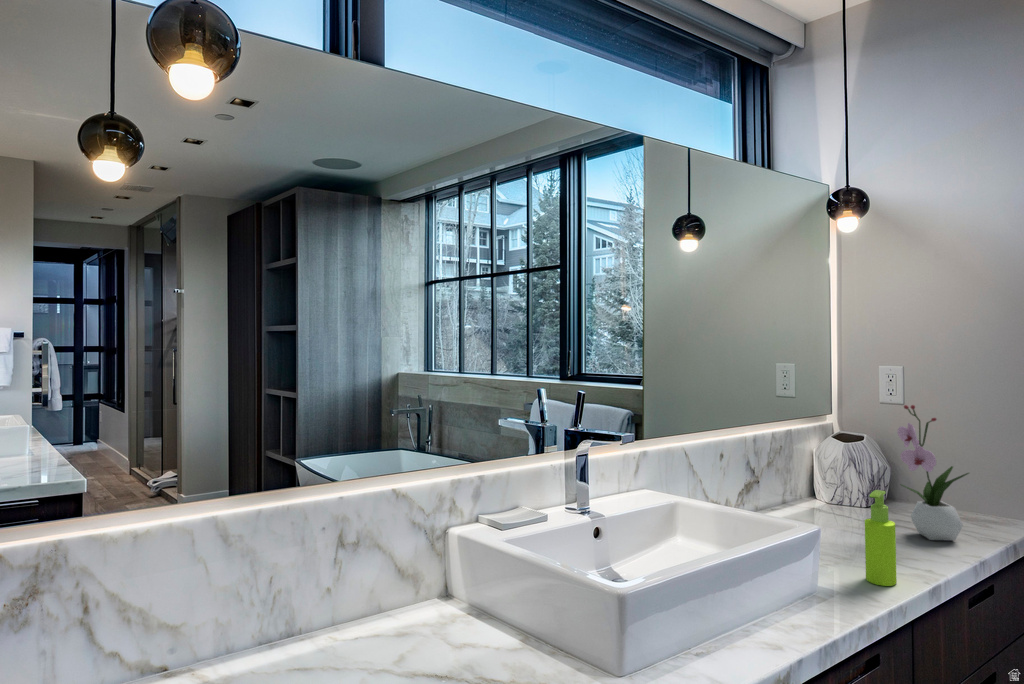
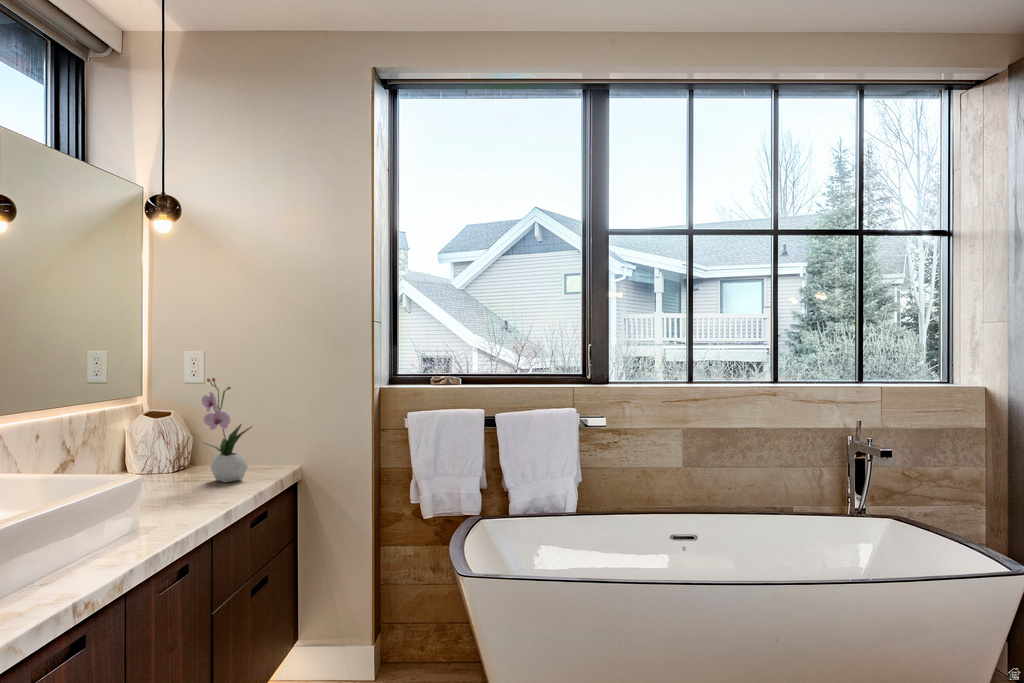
soap dispenser: present [865,490,897,586] -> none [178,439,202,515]

